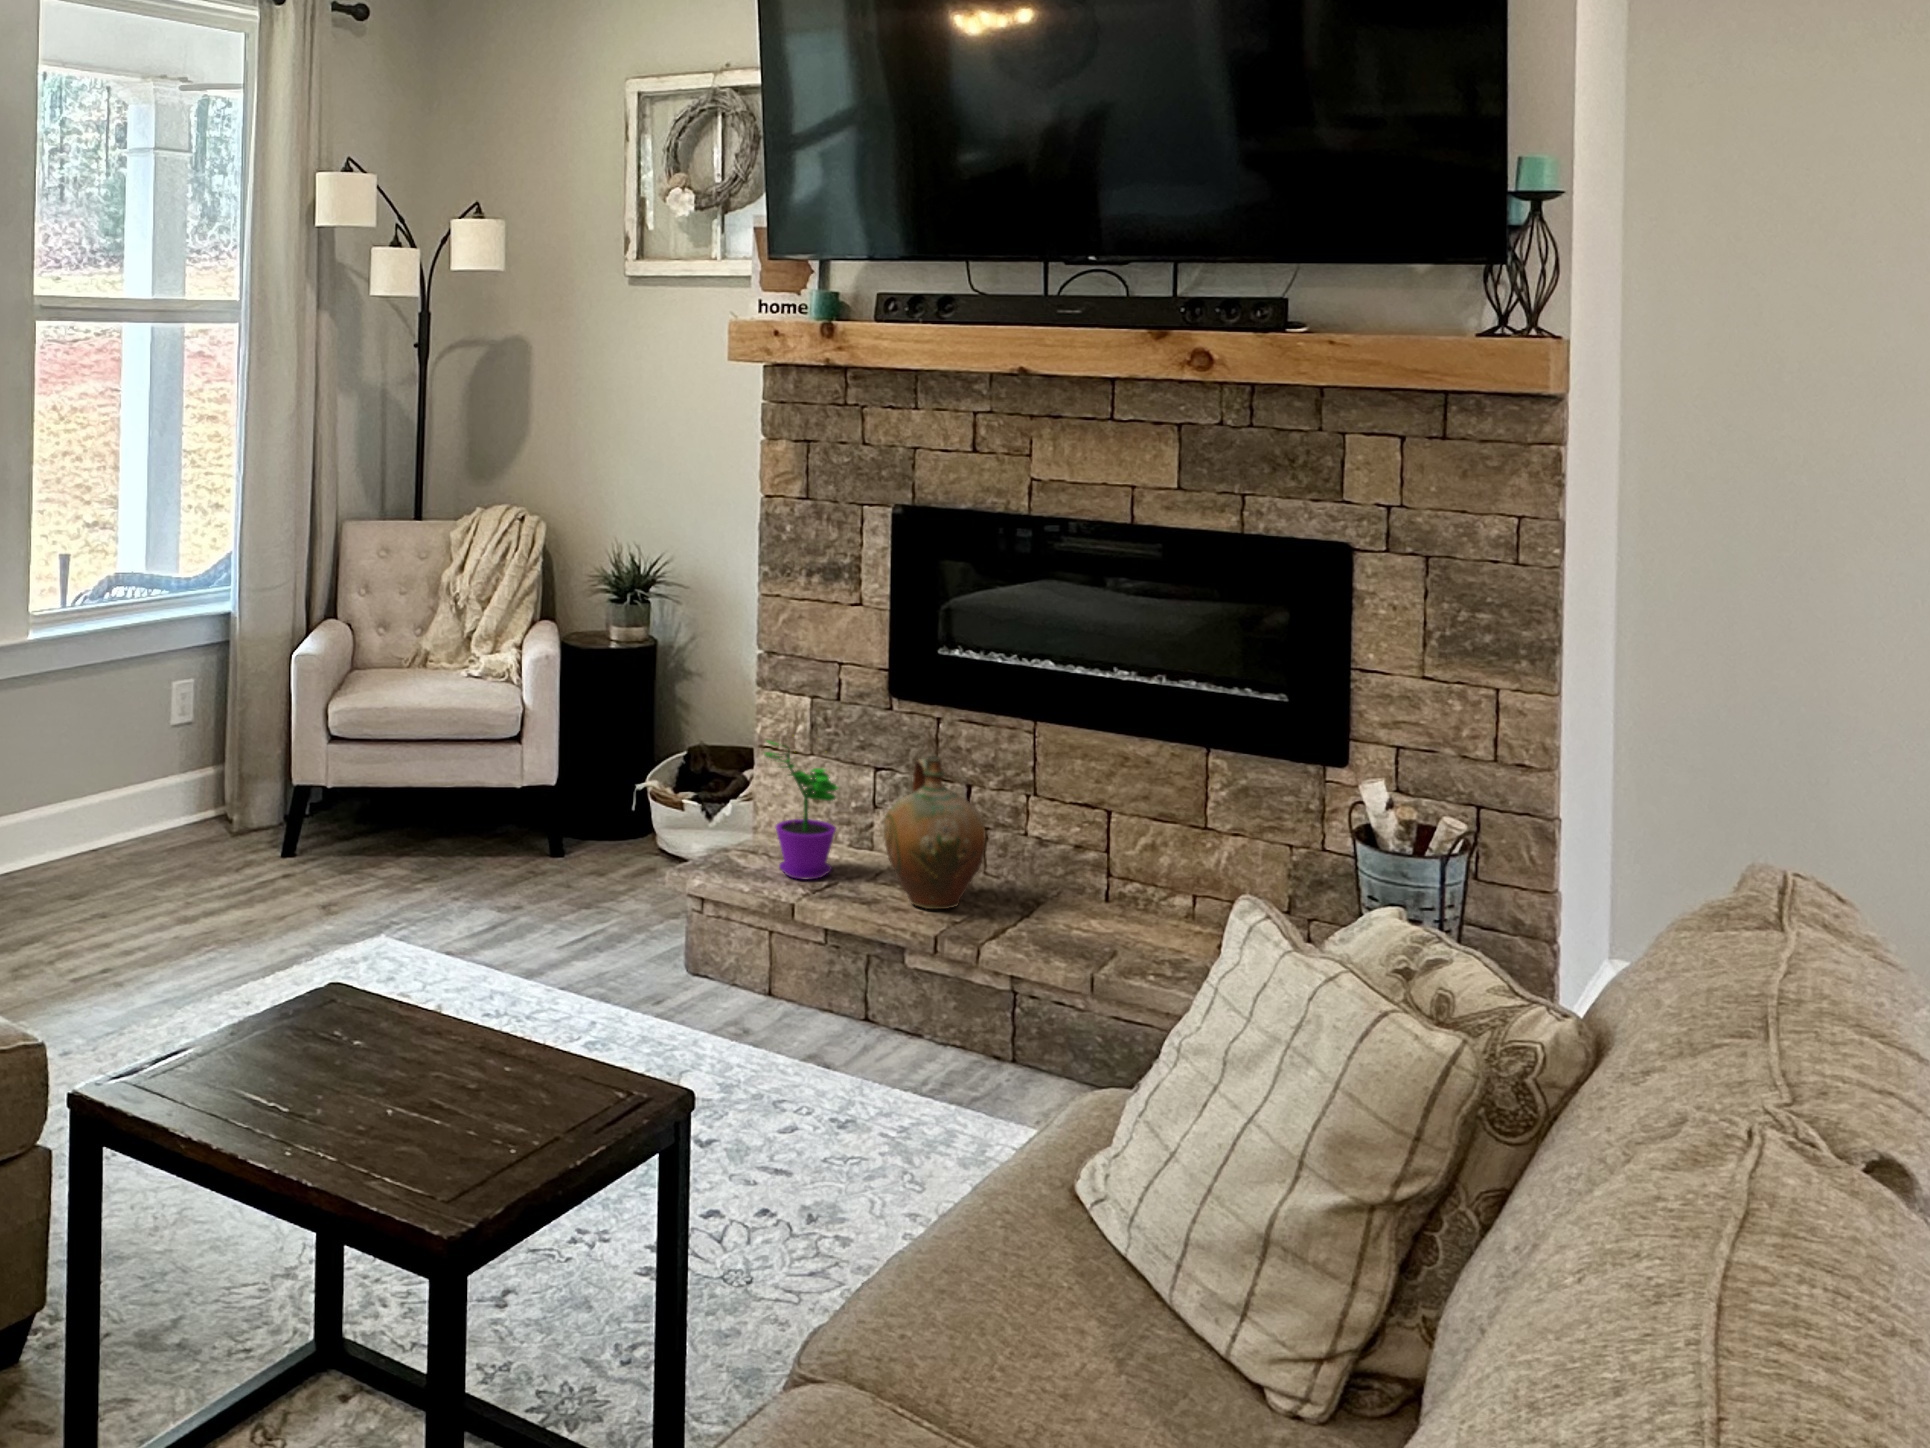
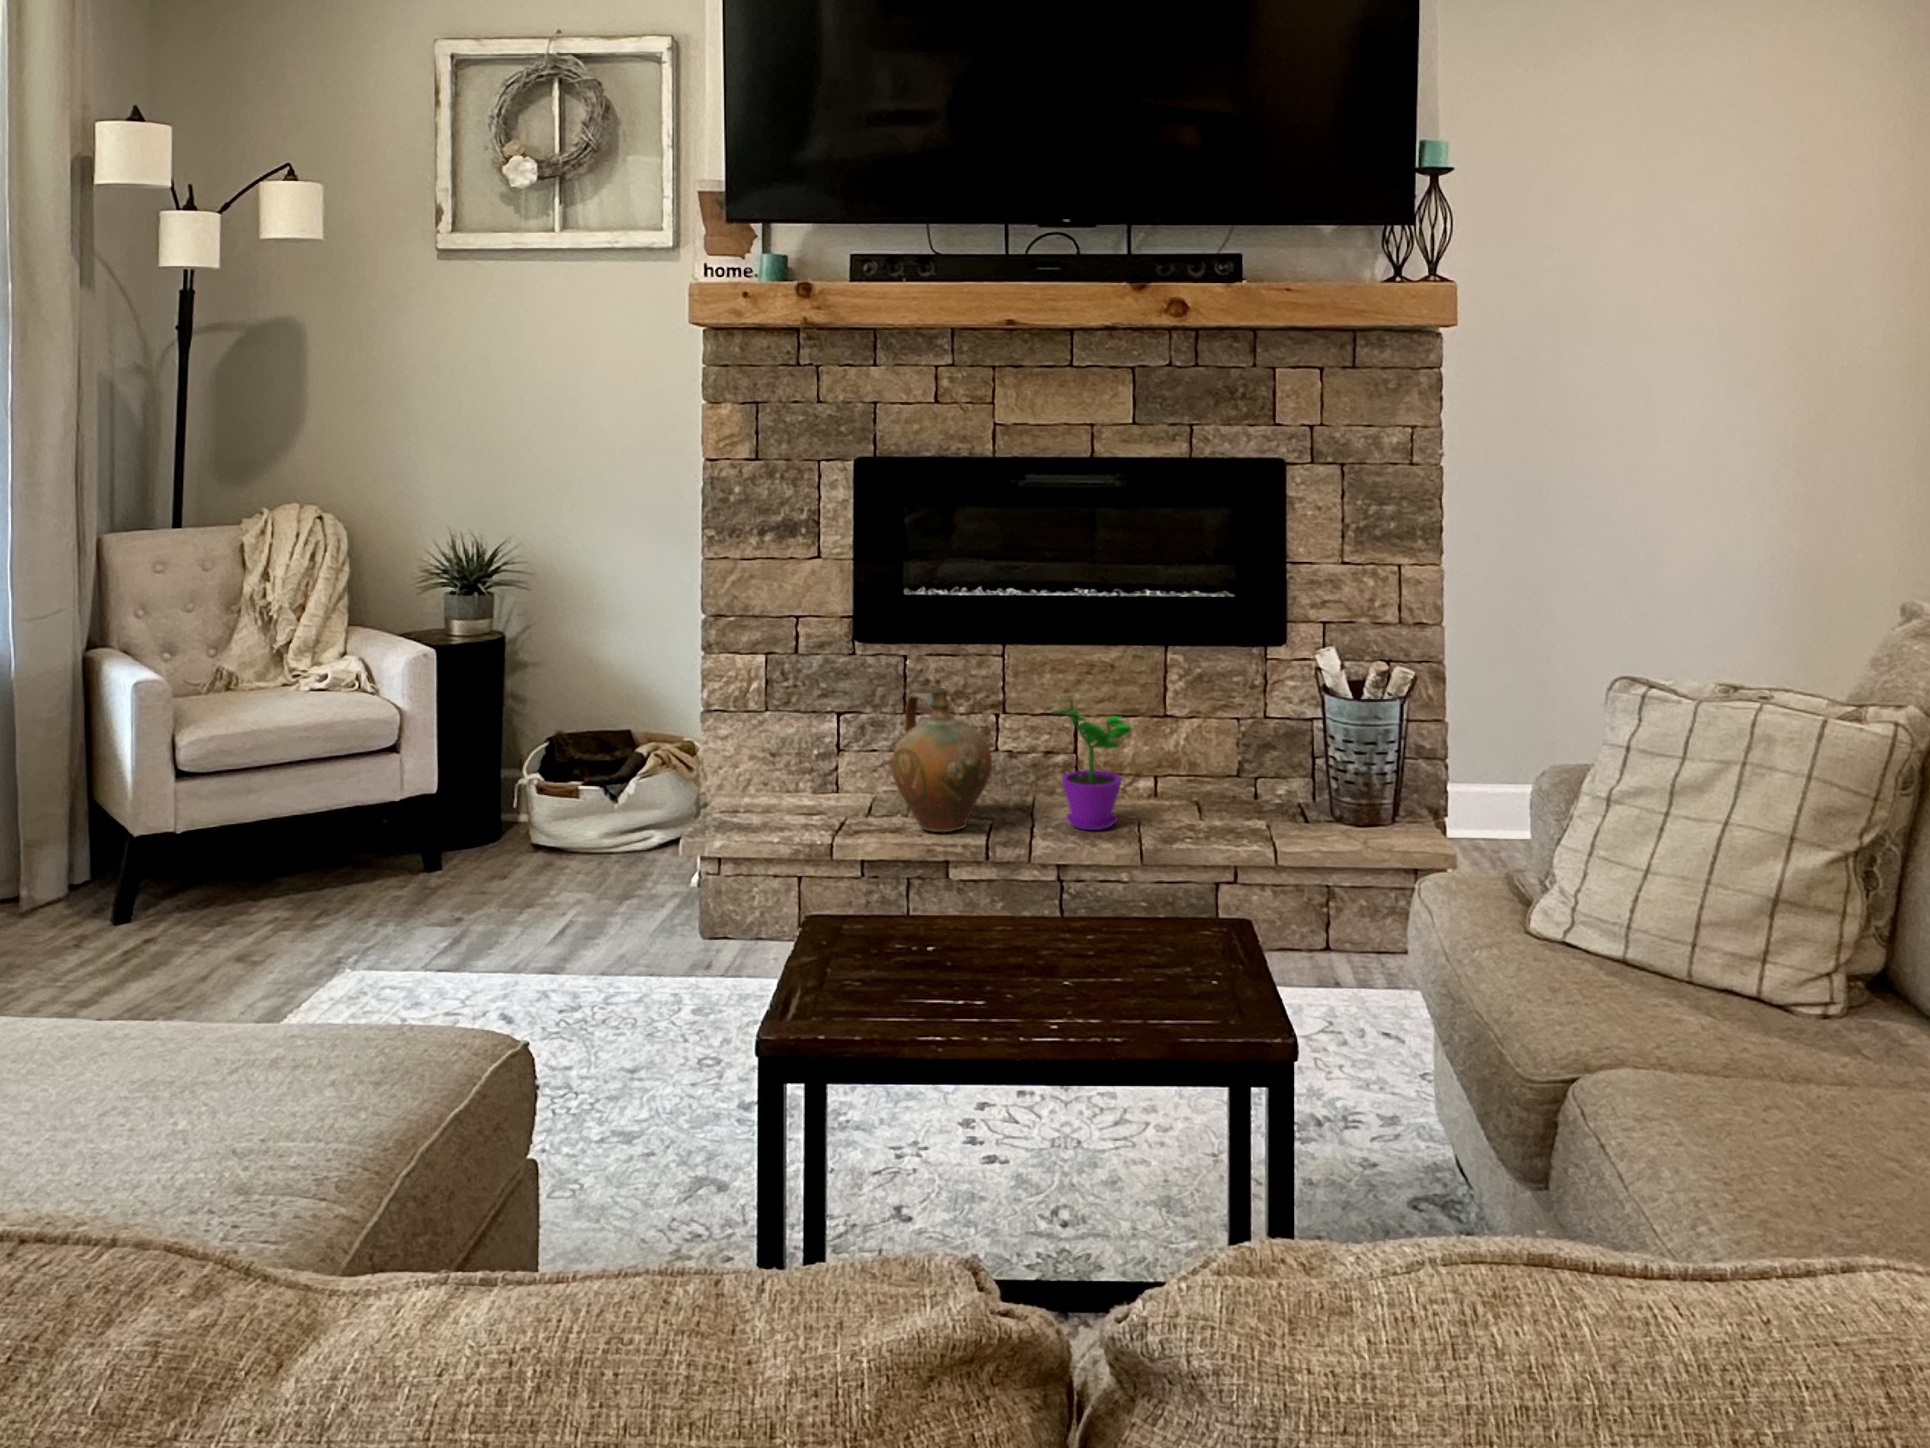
flower pot: present [765,735,838,879] -> present [1051,700,1131,830]

